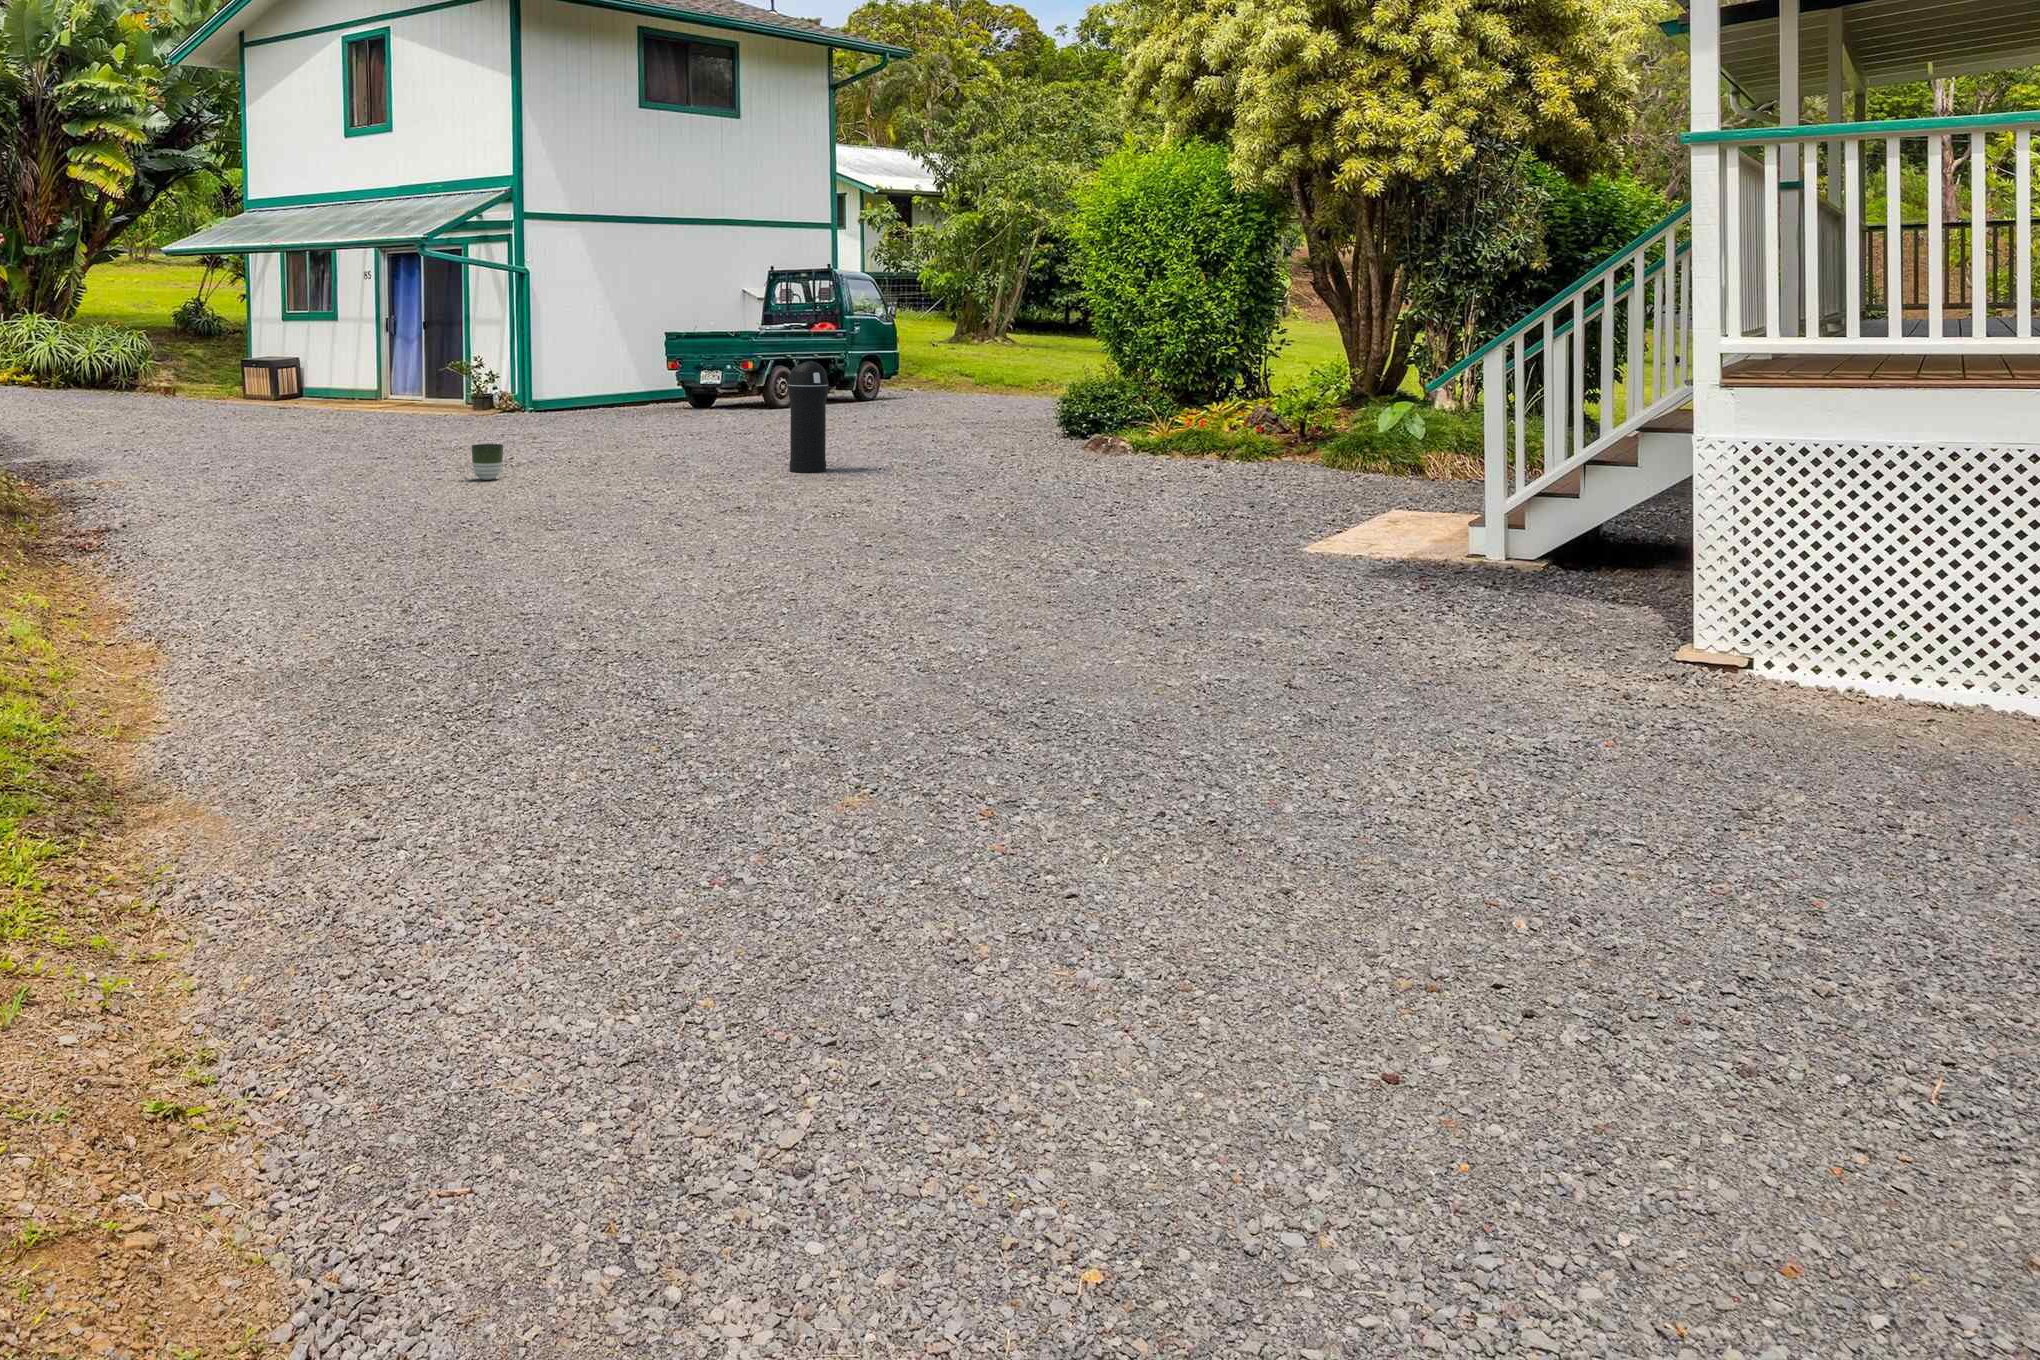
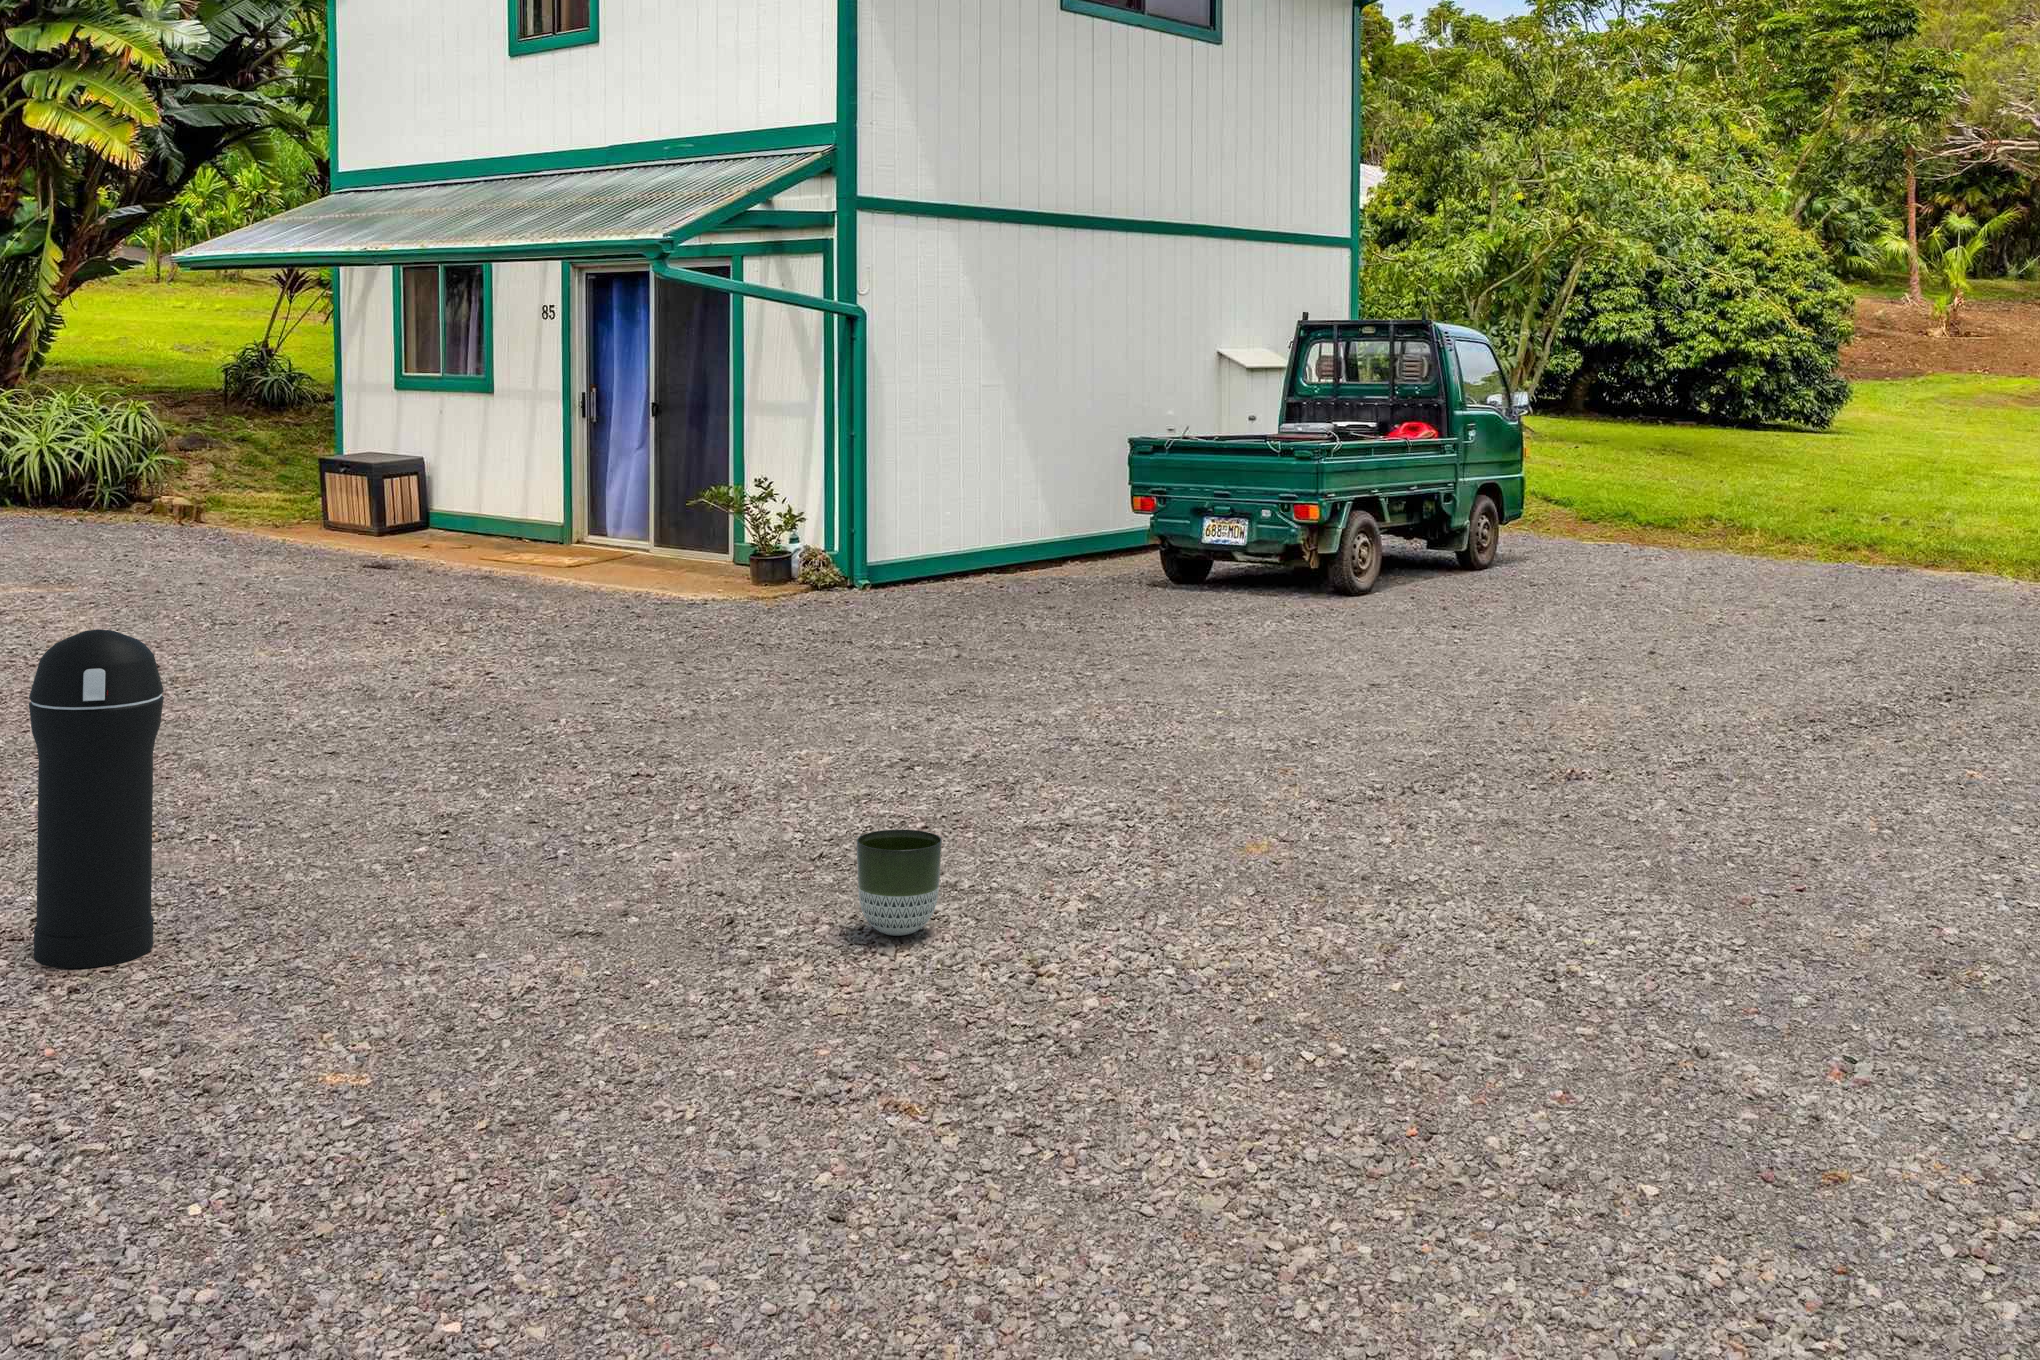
trash can: present [788,361,829,473] -> present [29,629,164,968]

